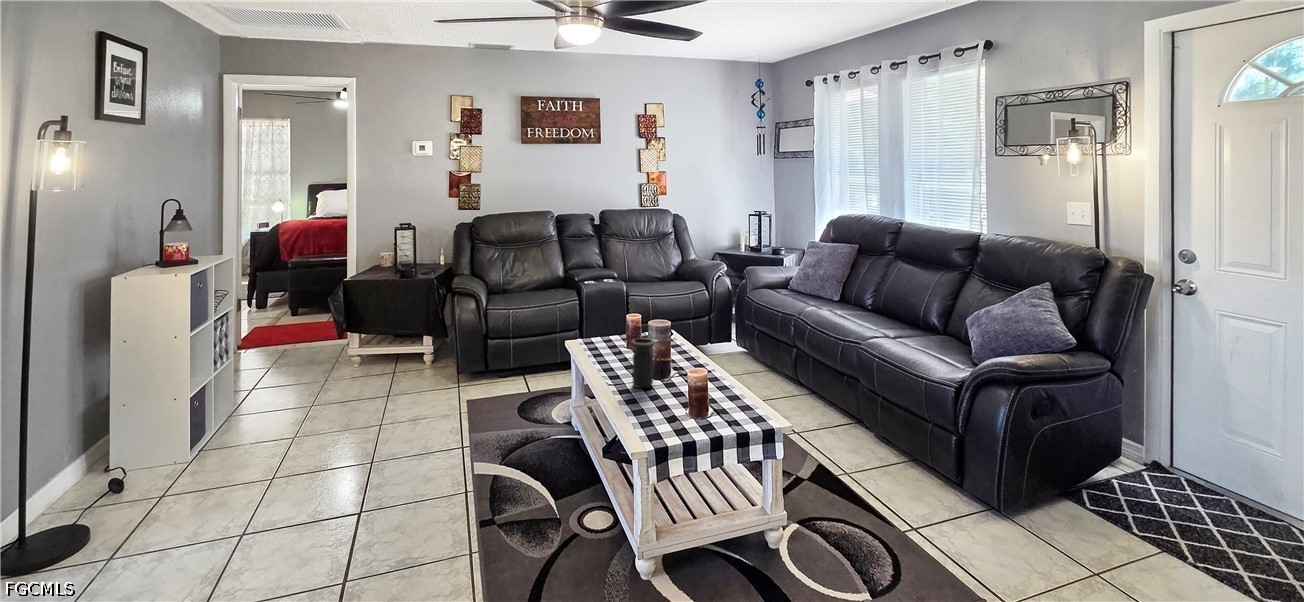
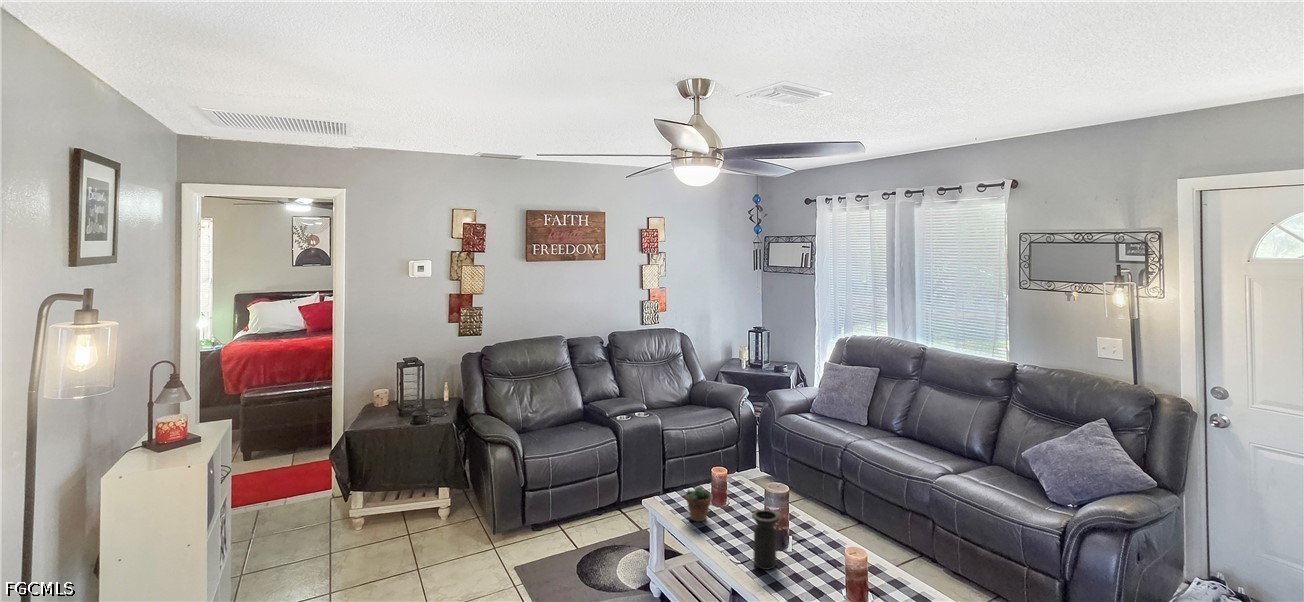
succulent plant: none [600,317,624,357] -> present [686,479,712,521]

